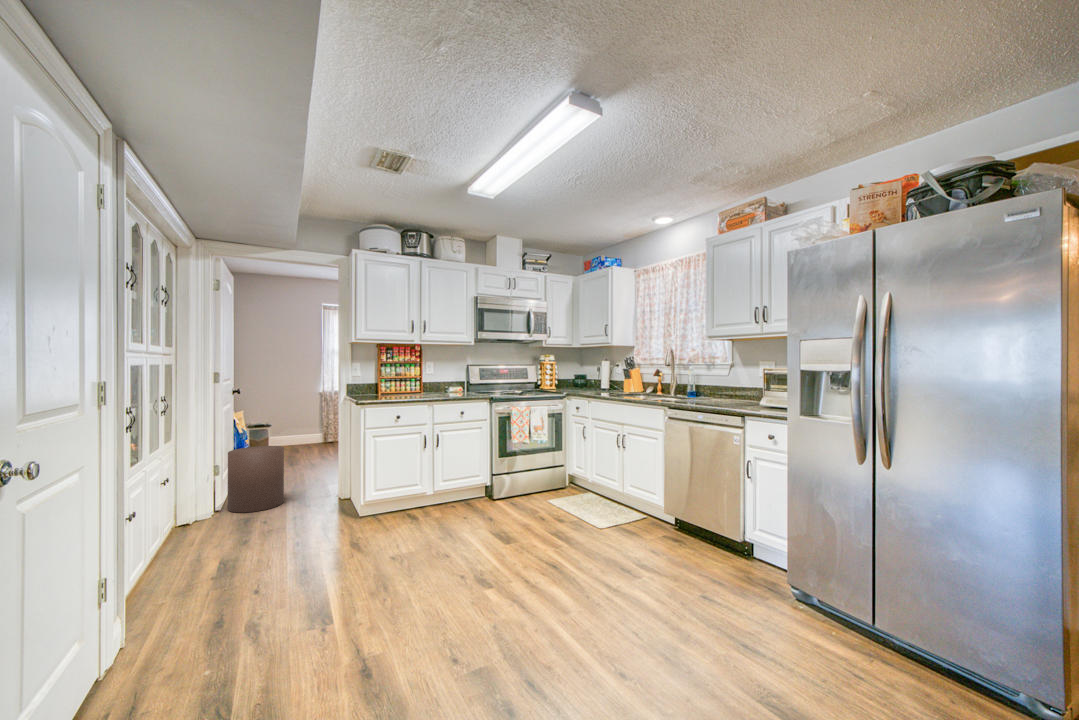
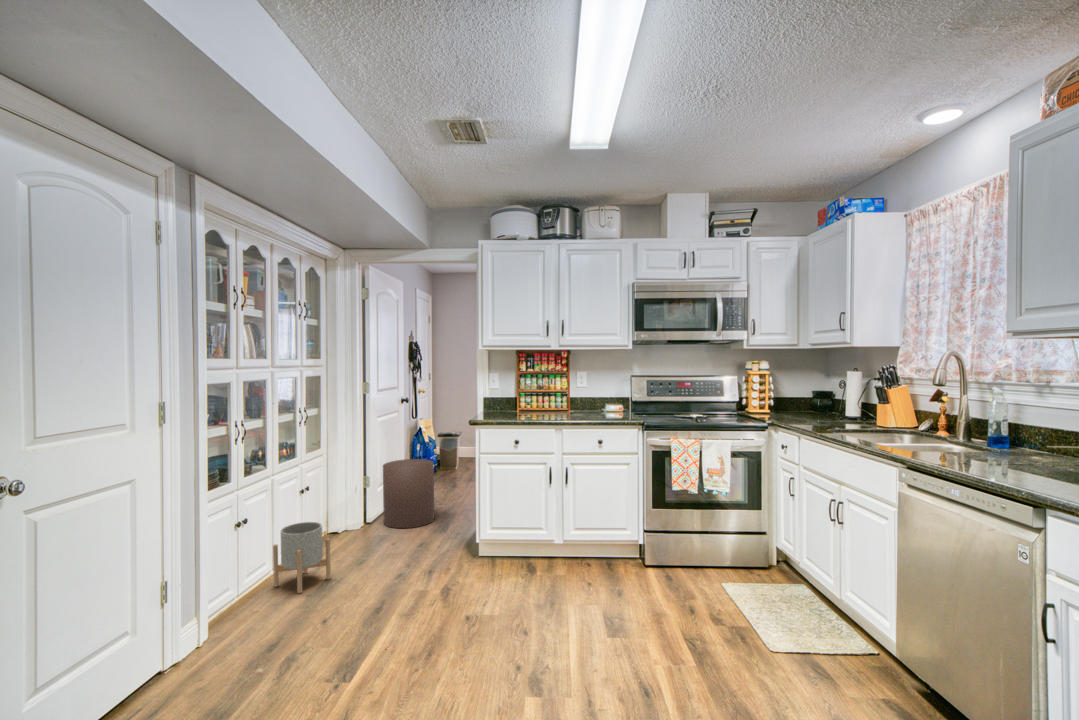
planter: none [154,505,219,576] -> present [273,522,331,593]

